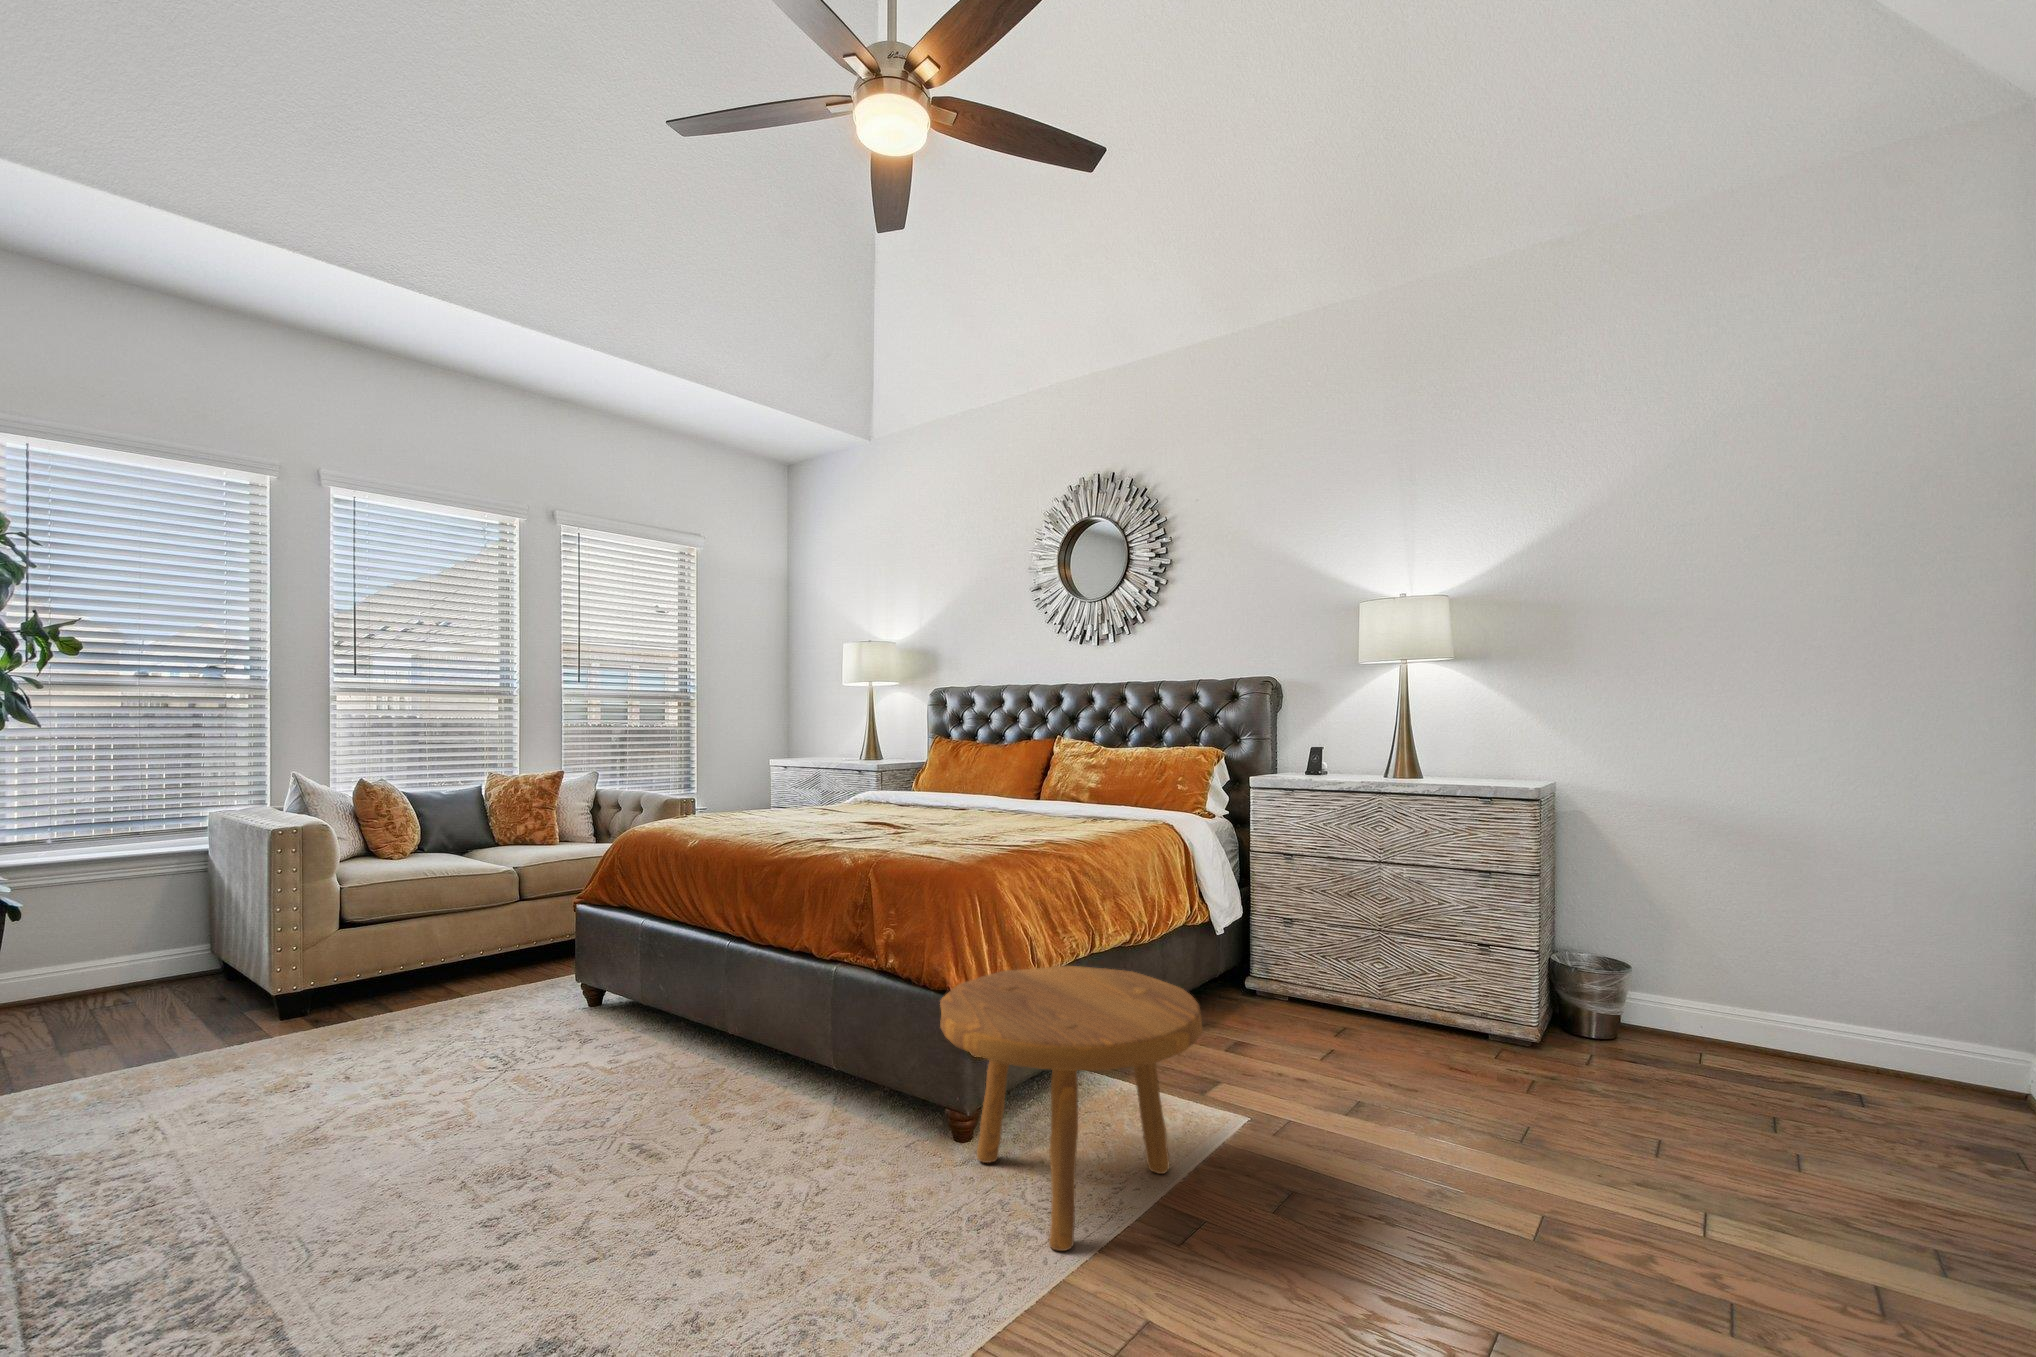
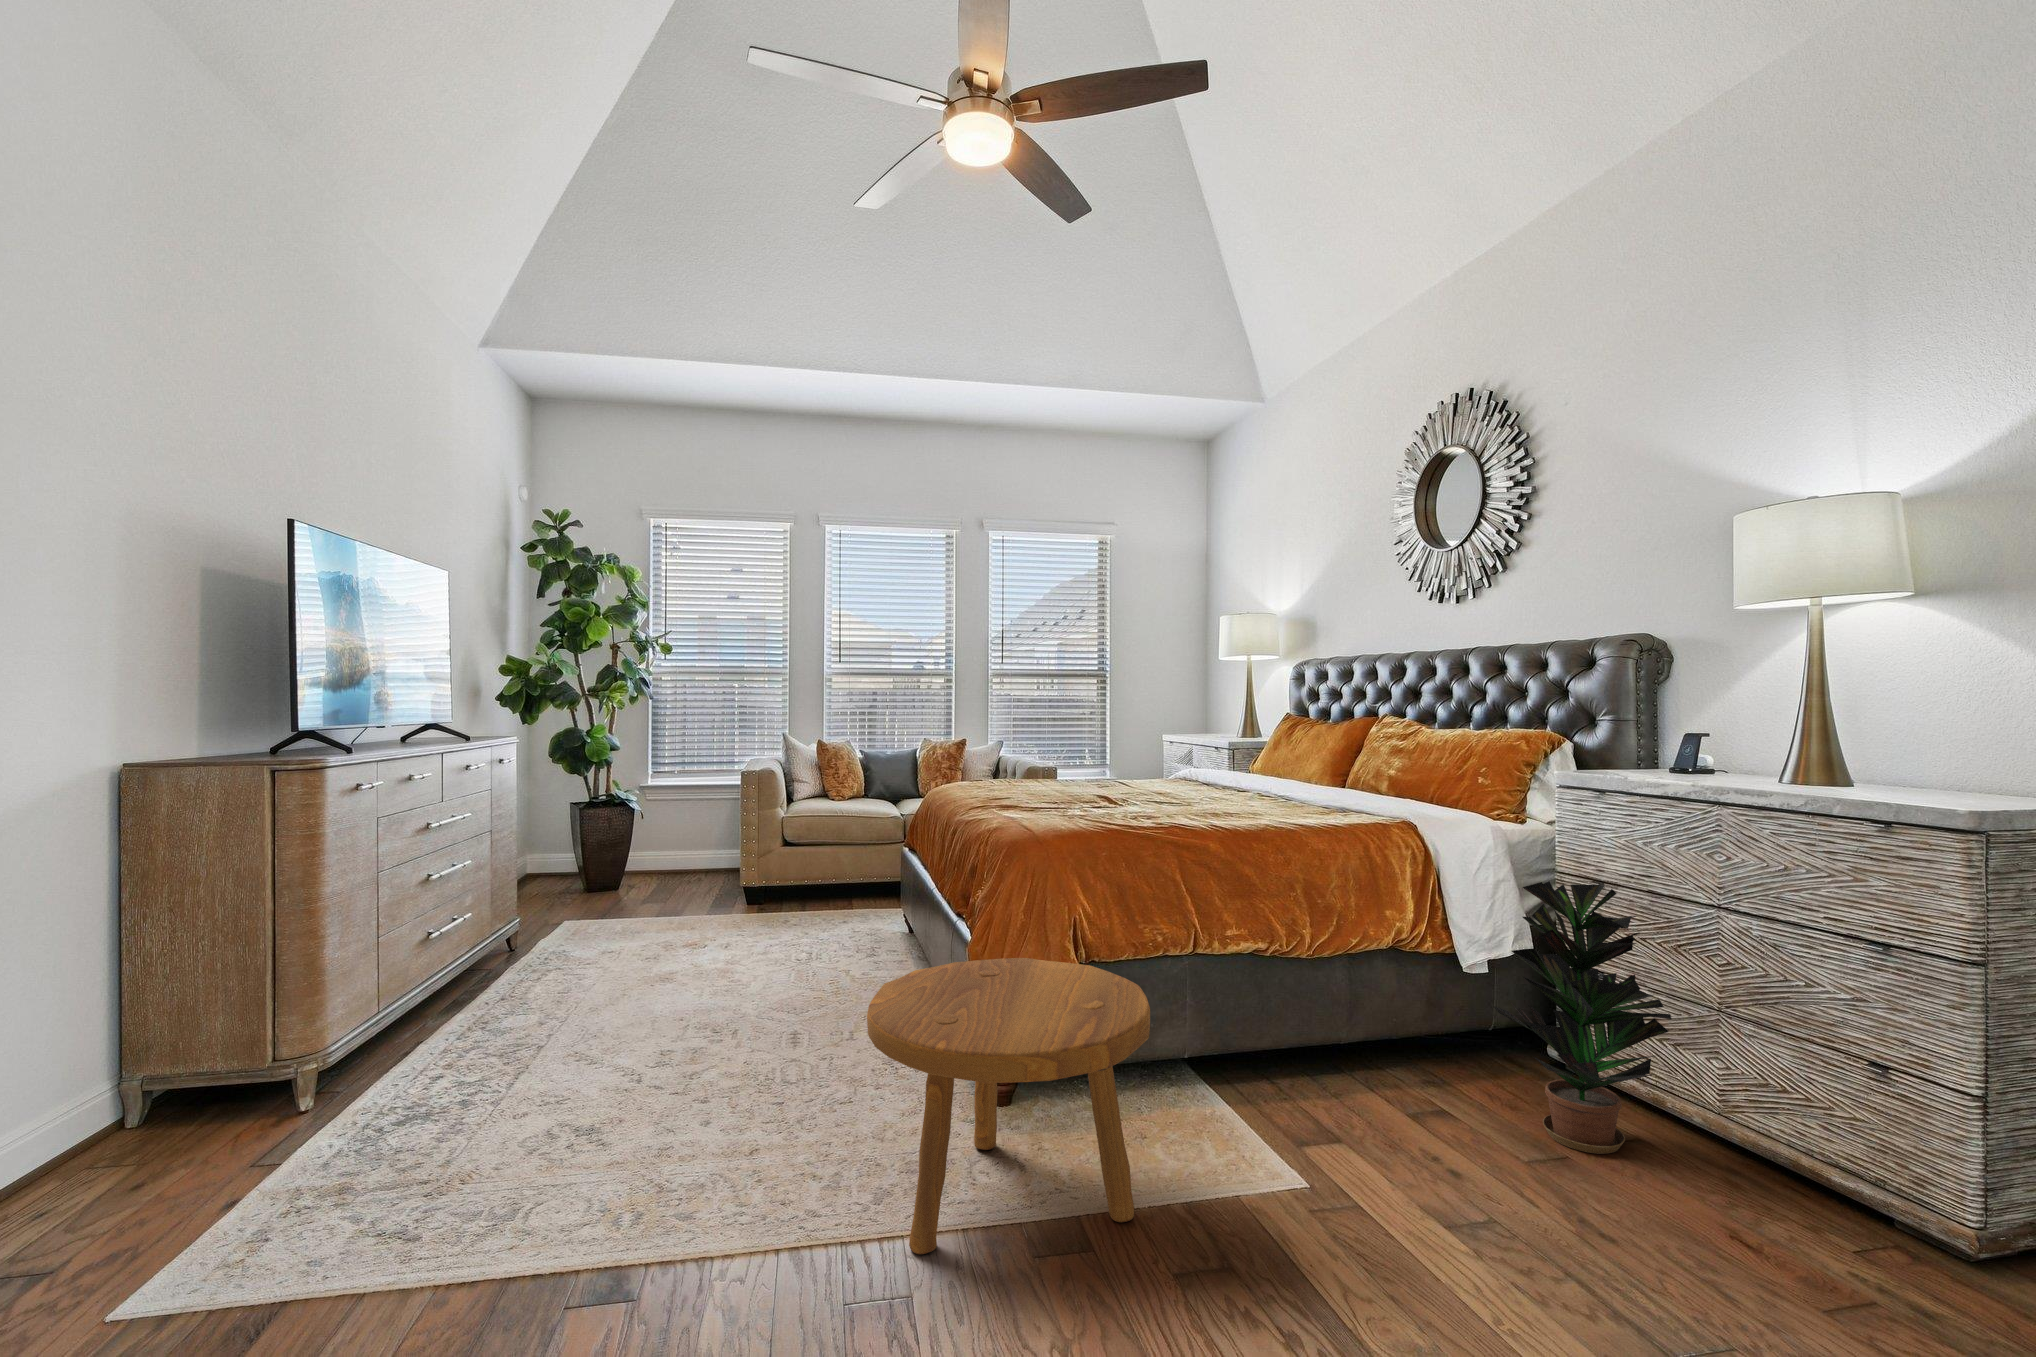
potted plant: none [1265,855,1376,1043] -> present [1494,881,1672,1154]

